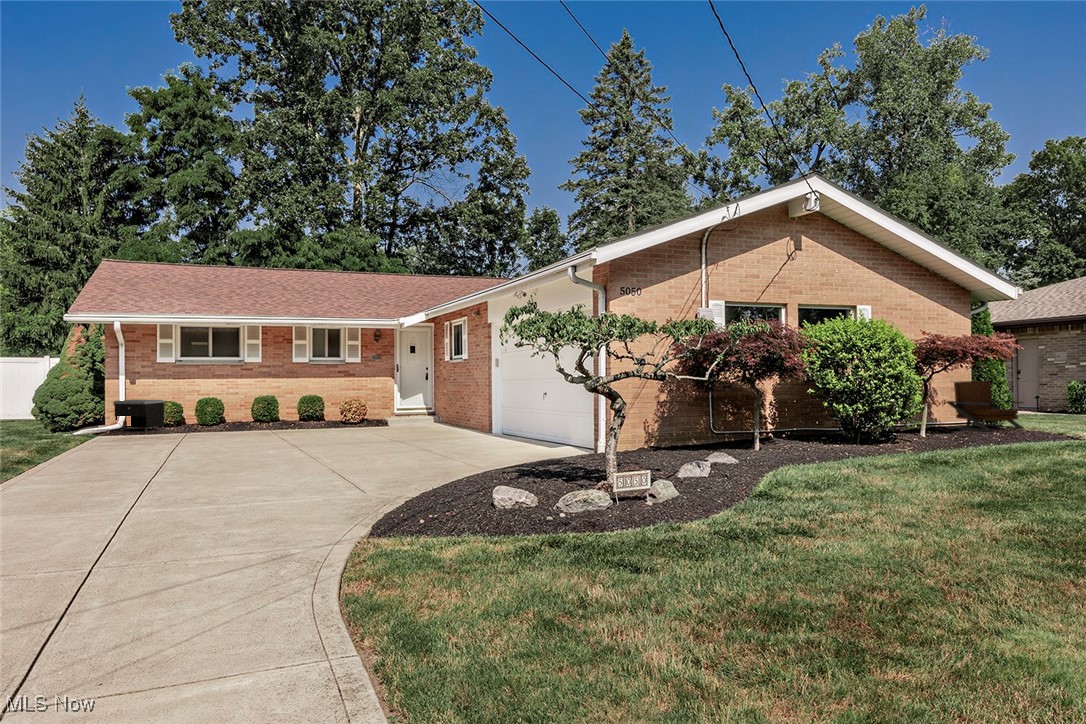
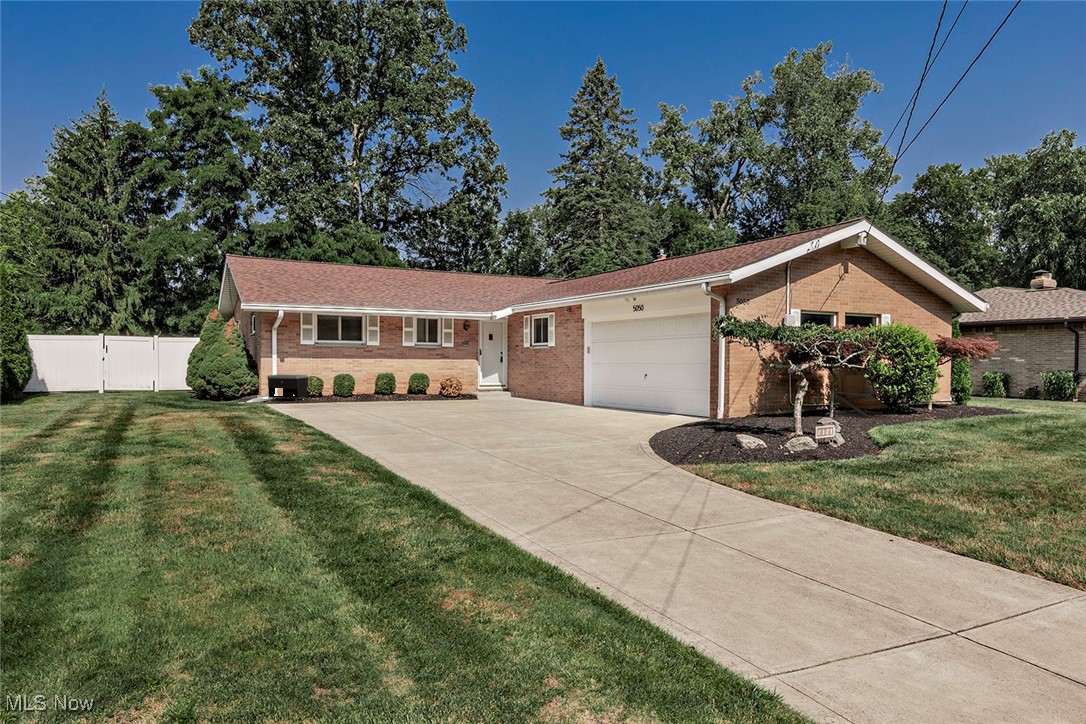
lounge chair: present [946,381,1024,432] -> present [833,375,890,418]

